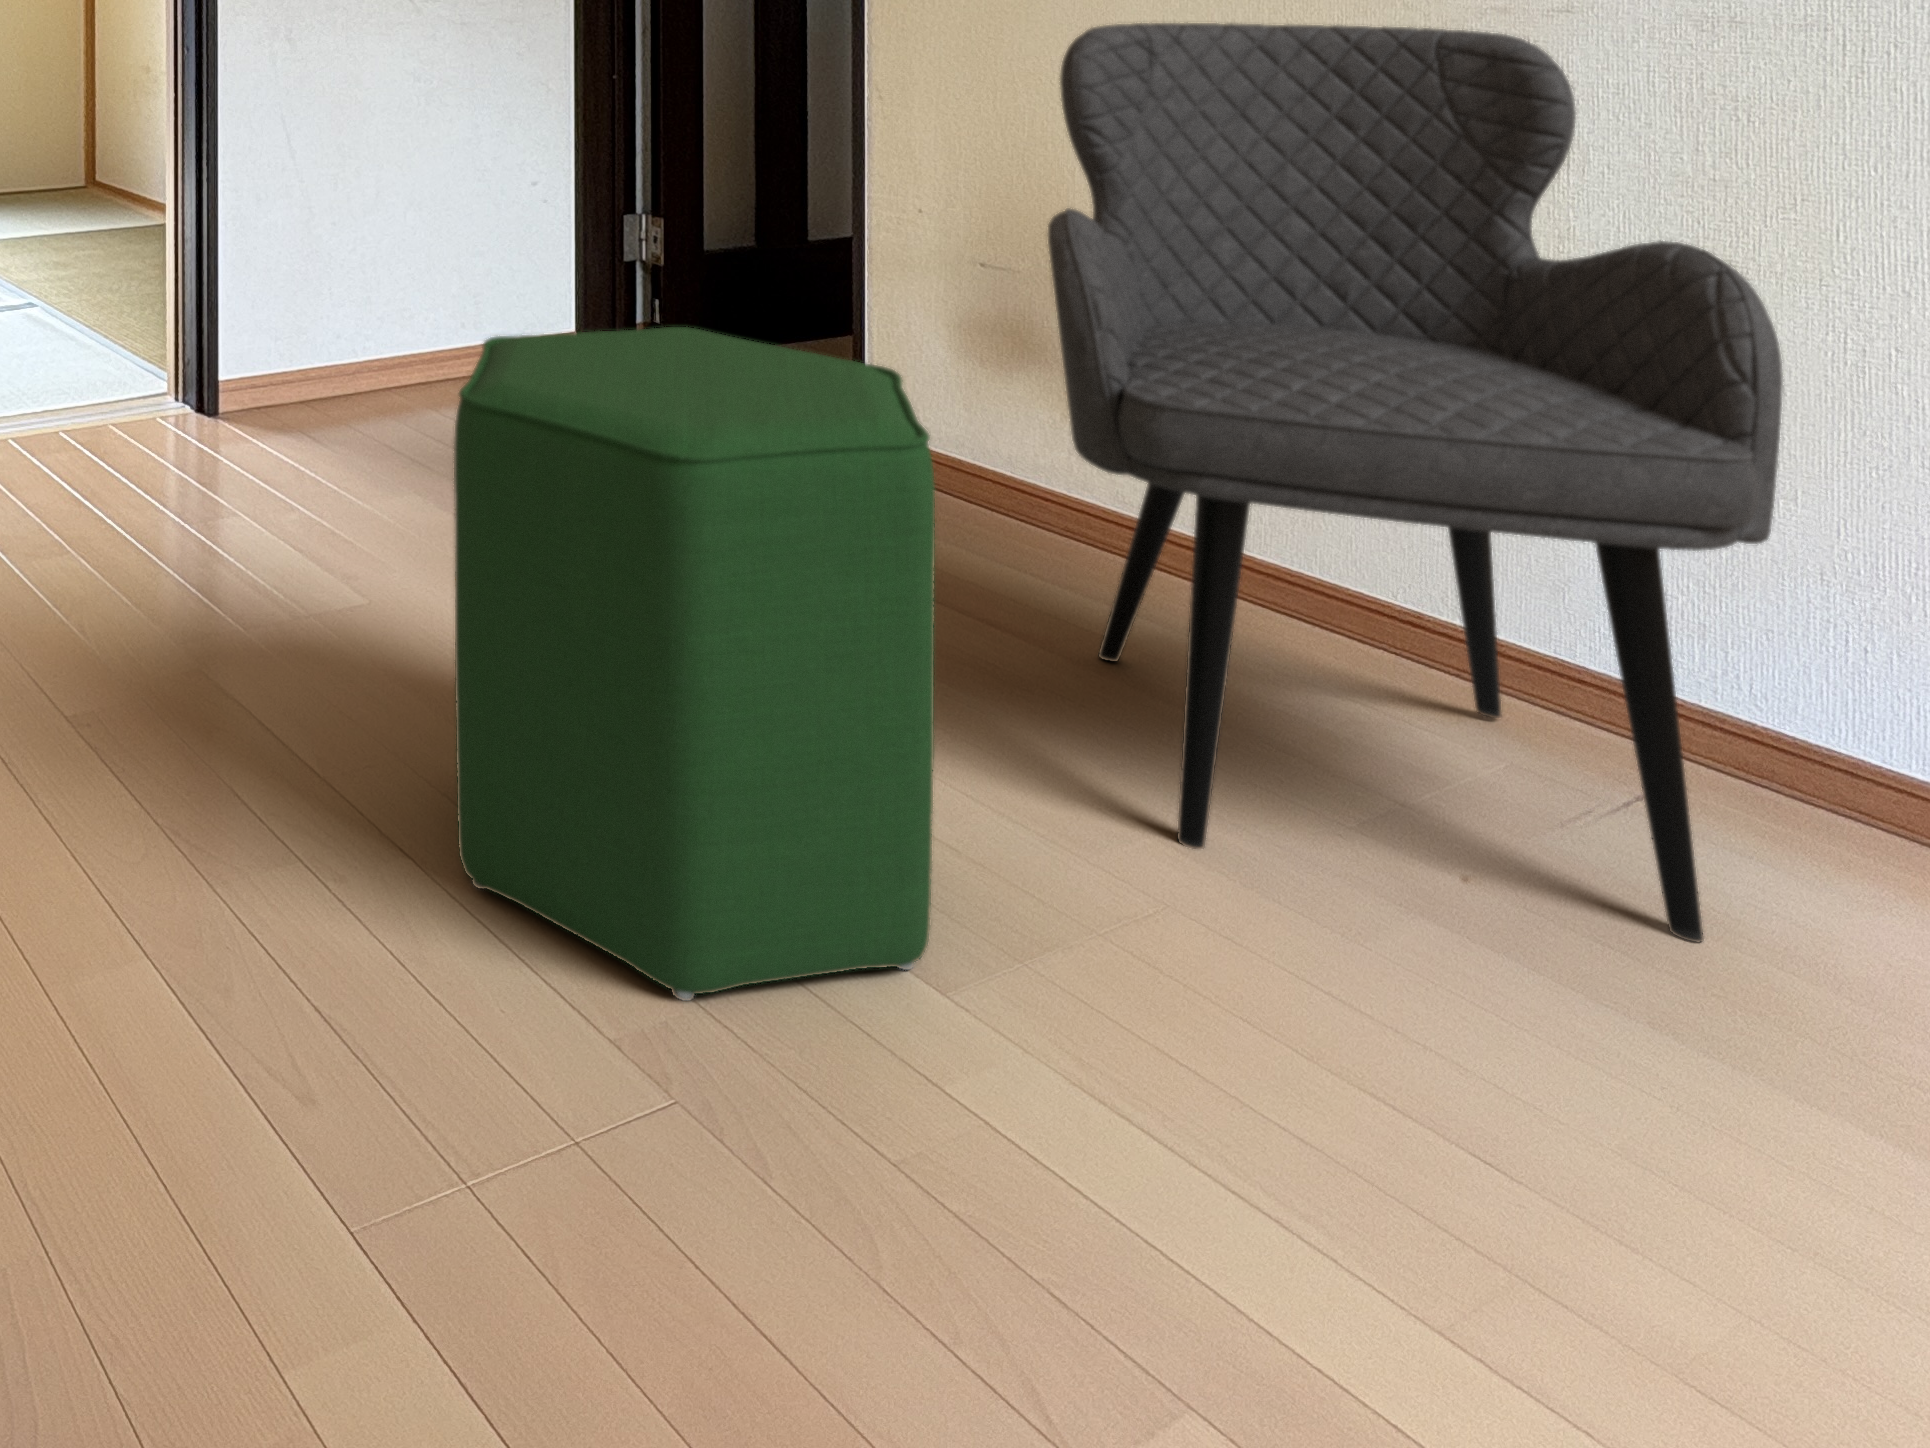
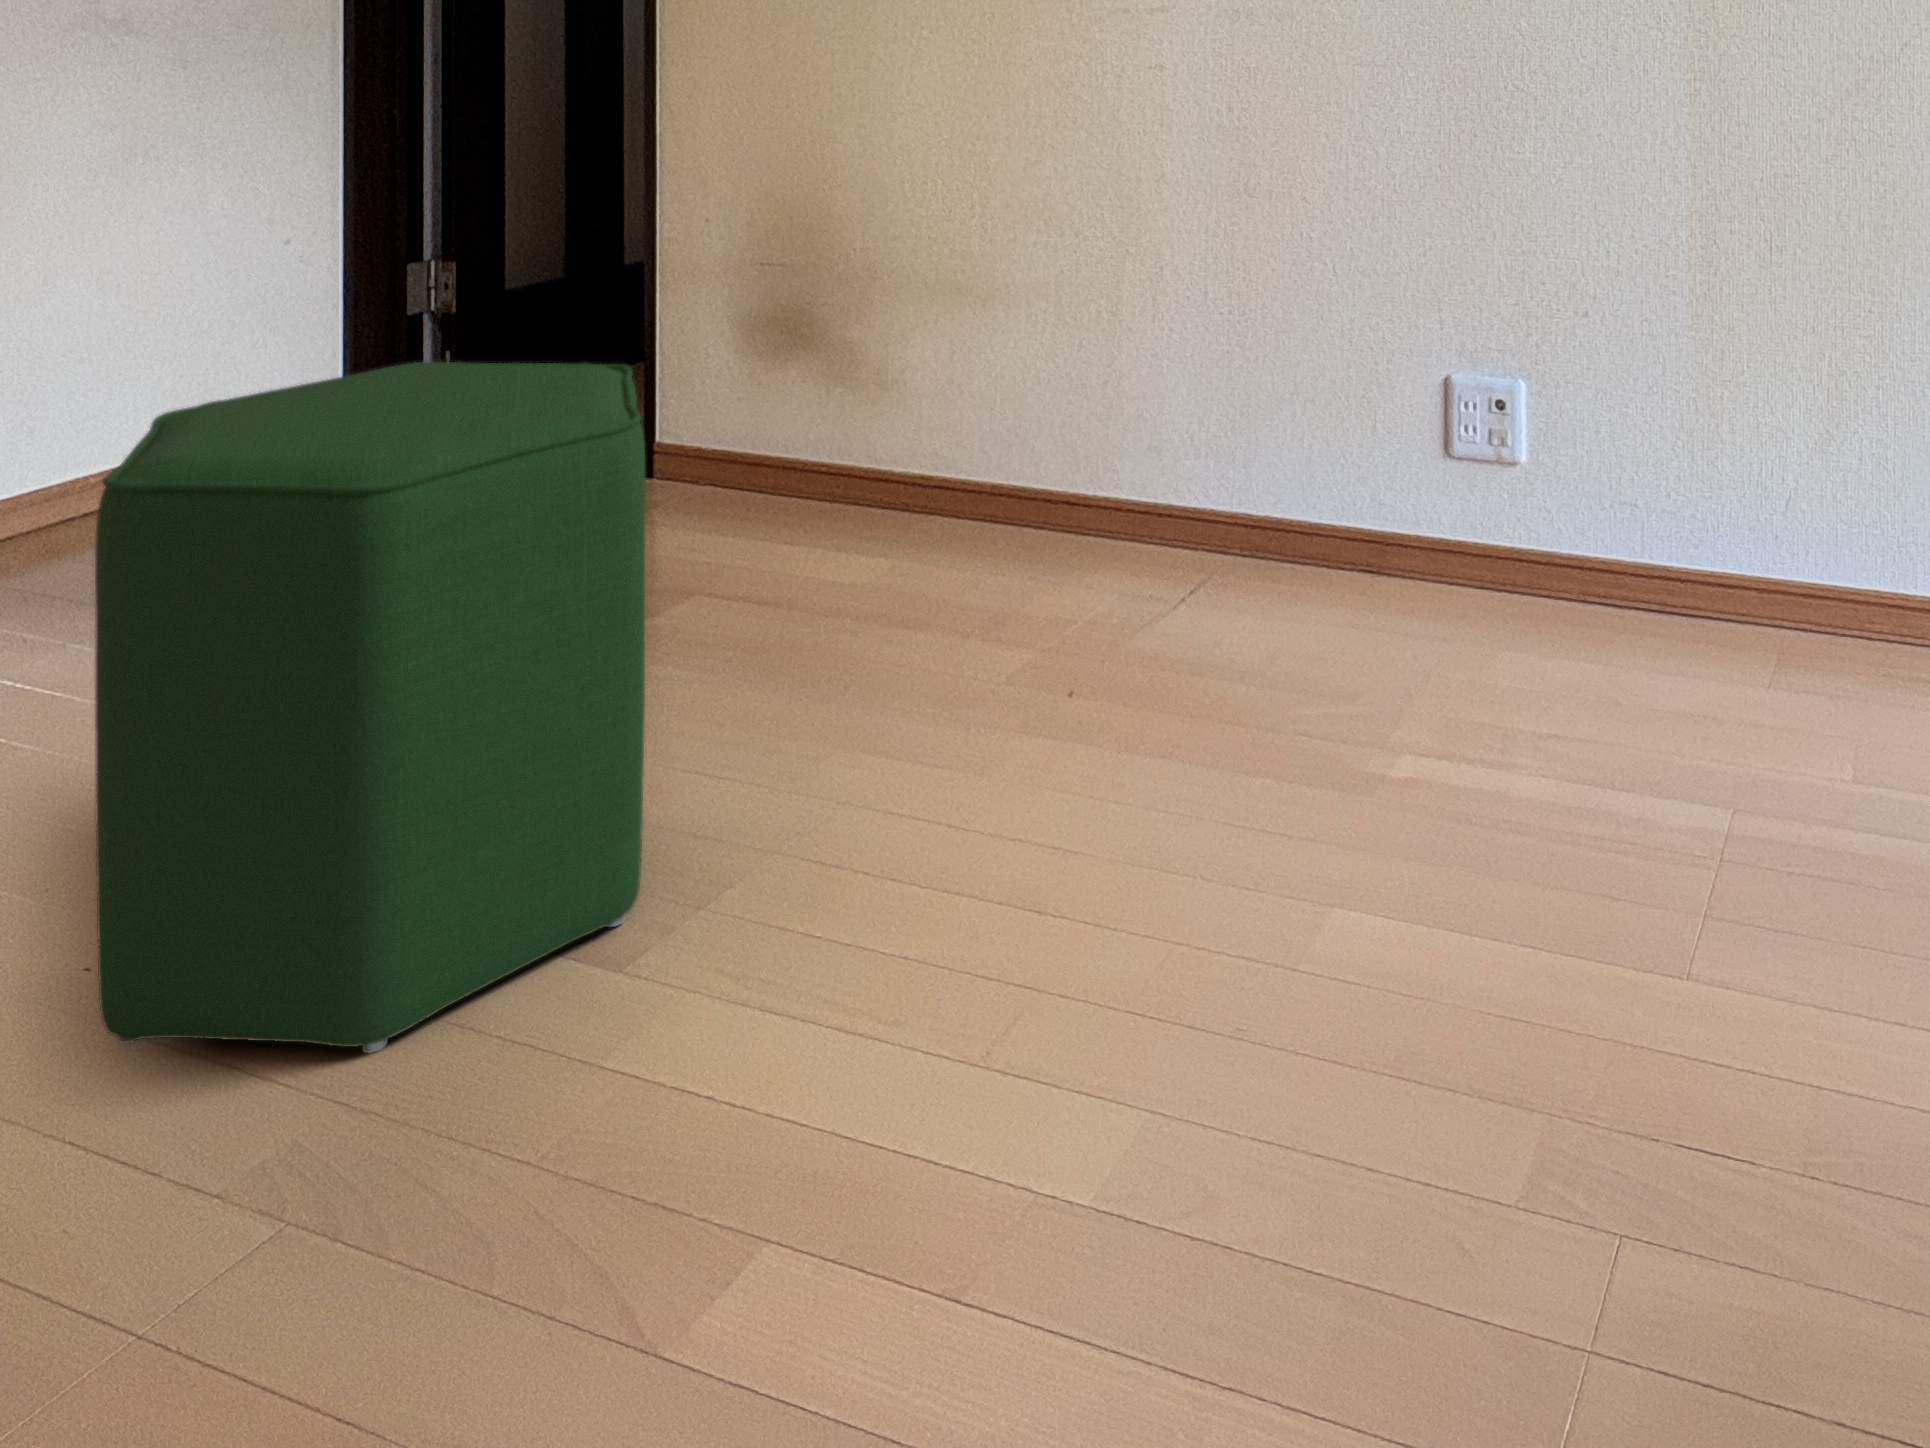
armchair: present [1048,23,1783,942] -> none [785,25,1256,729]

